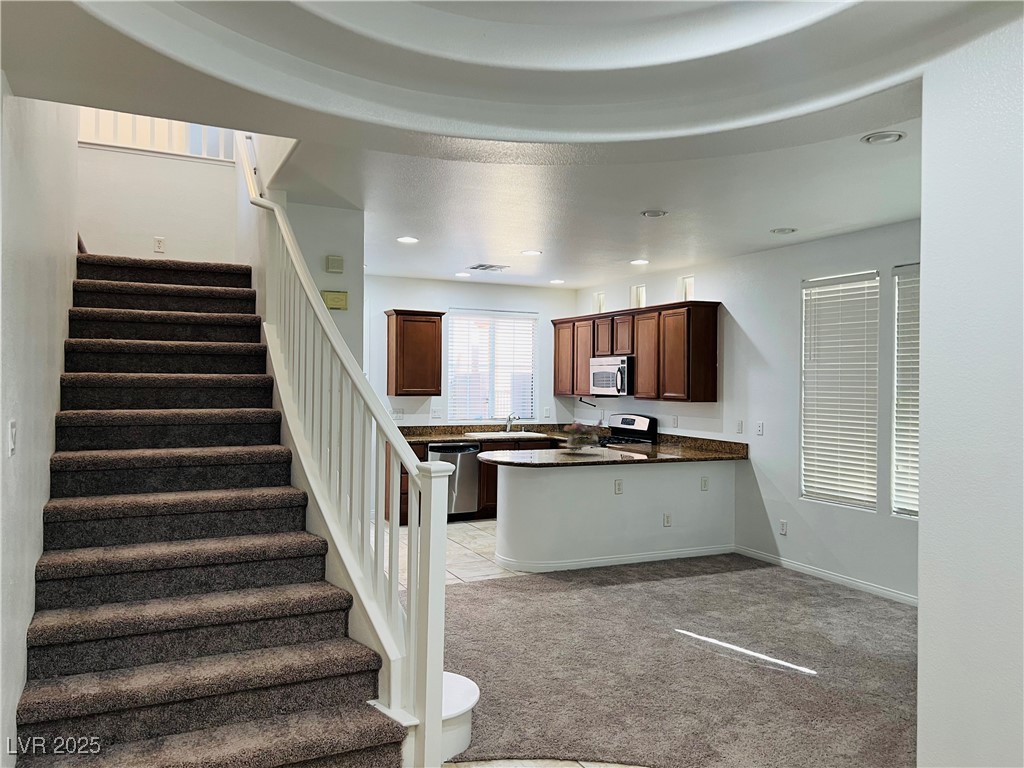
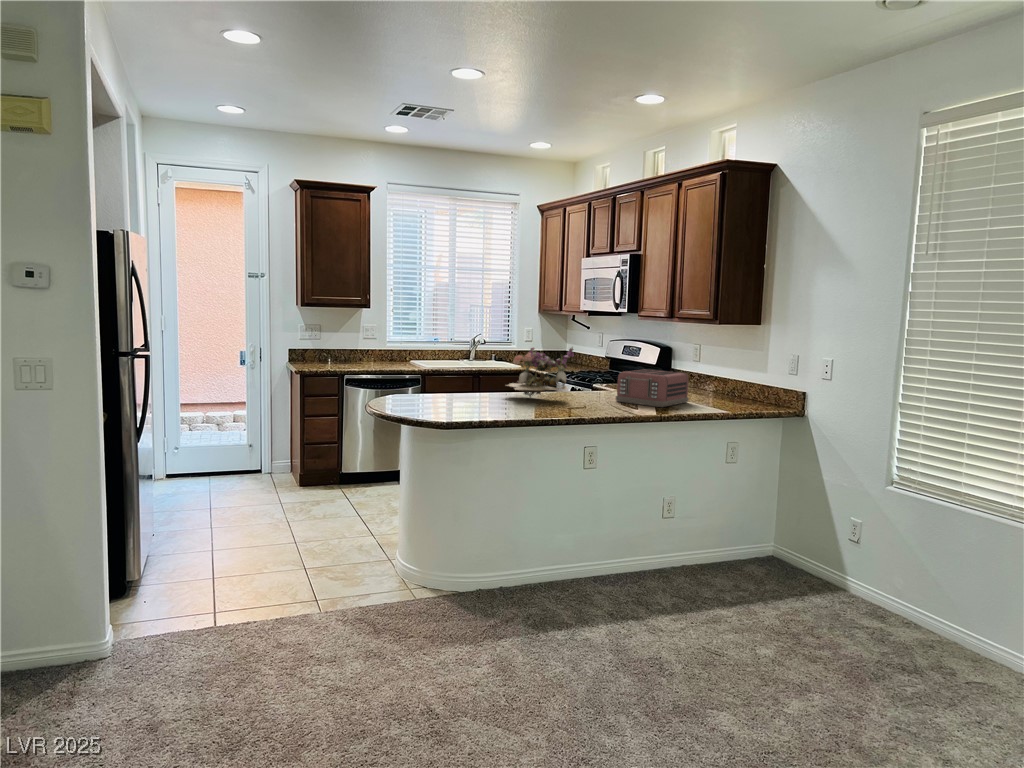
toaster: none [629,432,675,456] -> present [616,369,689,407]

